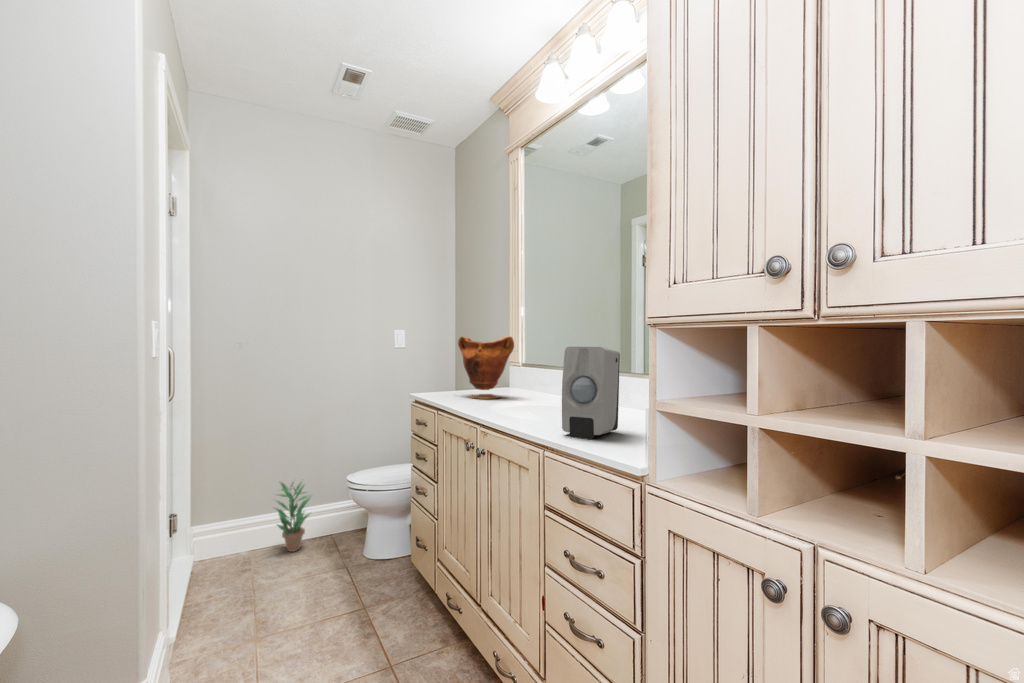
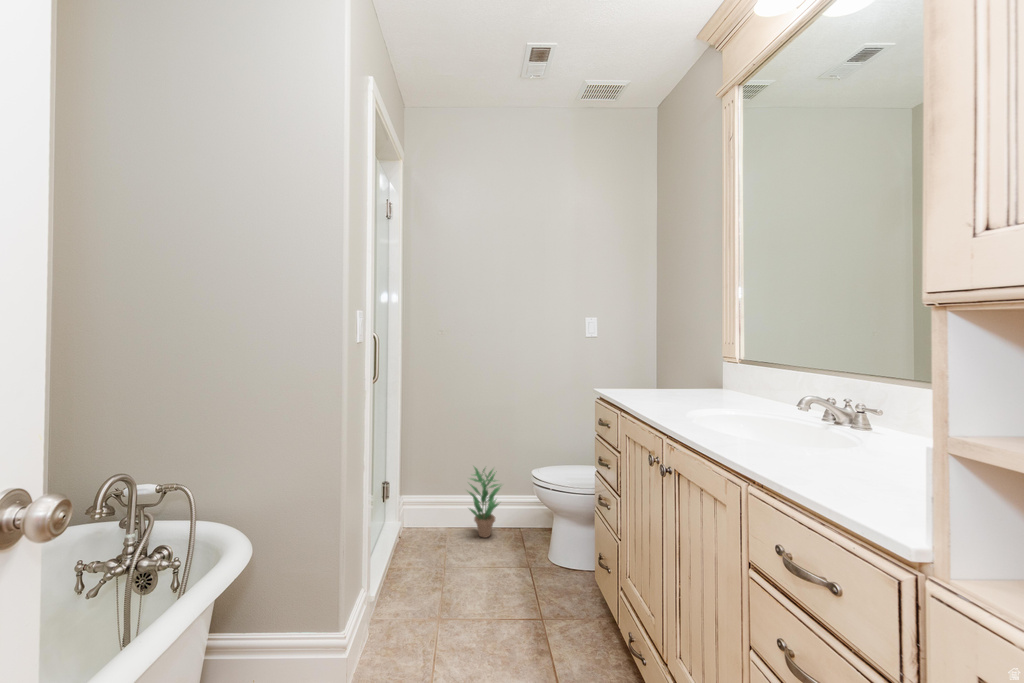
vase: present [458,336,514,399] -> none [657,323,730,402]
soap dispenser: present [562,347,620,439] -> none [782,335,893,478]

